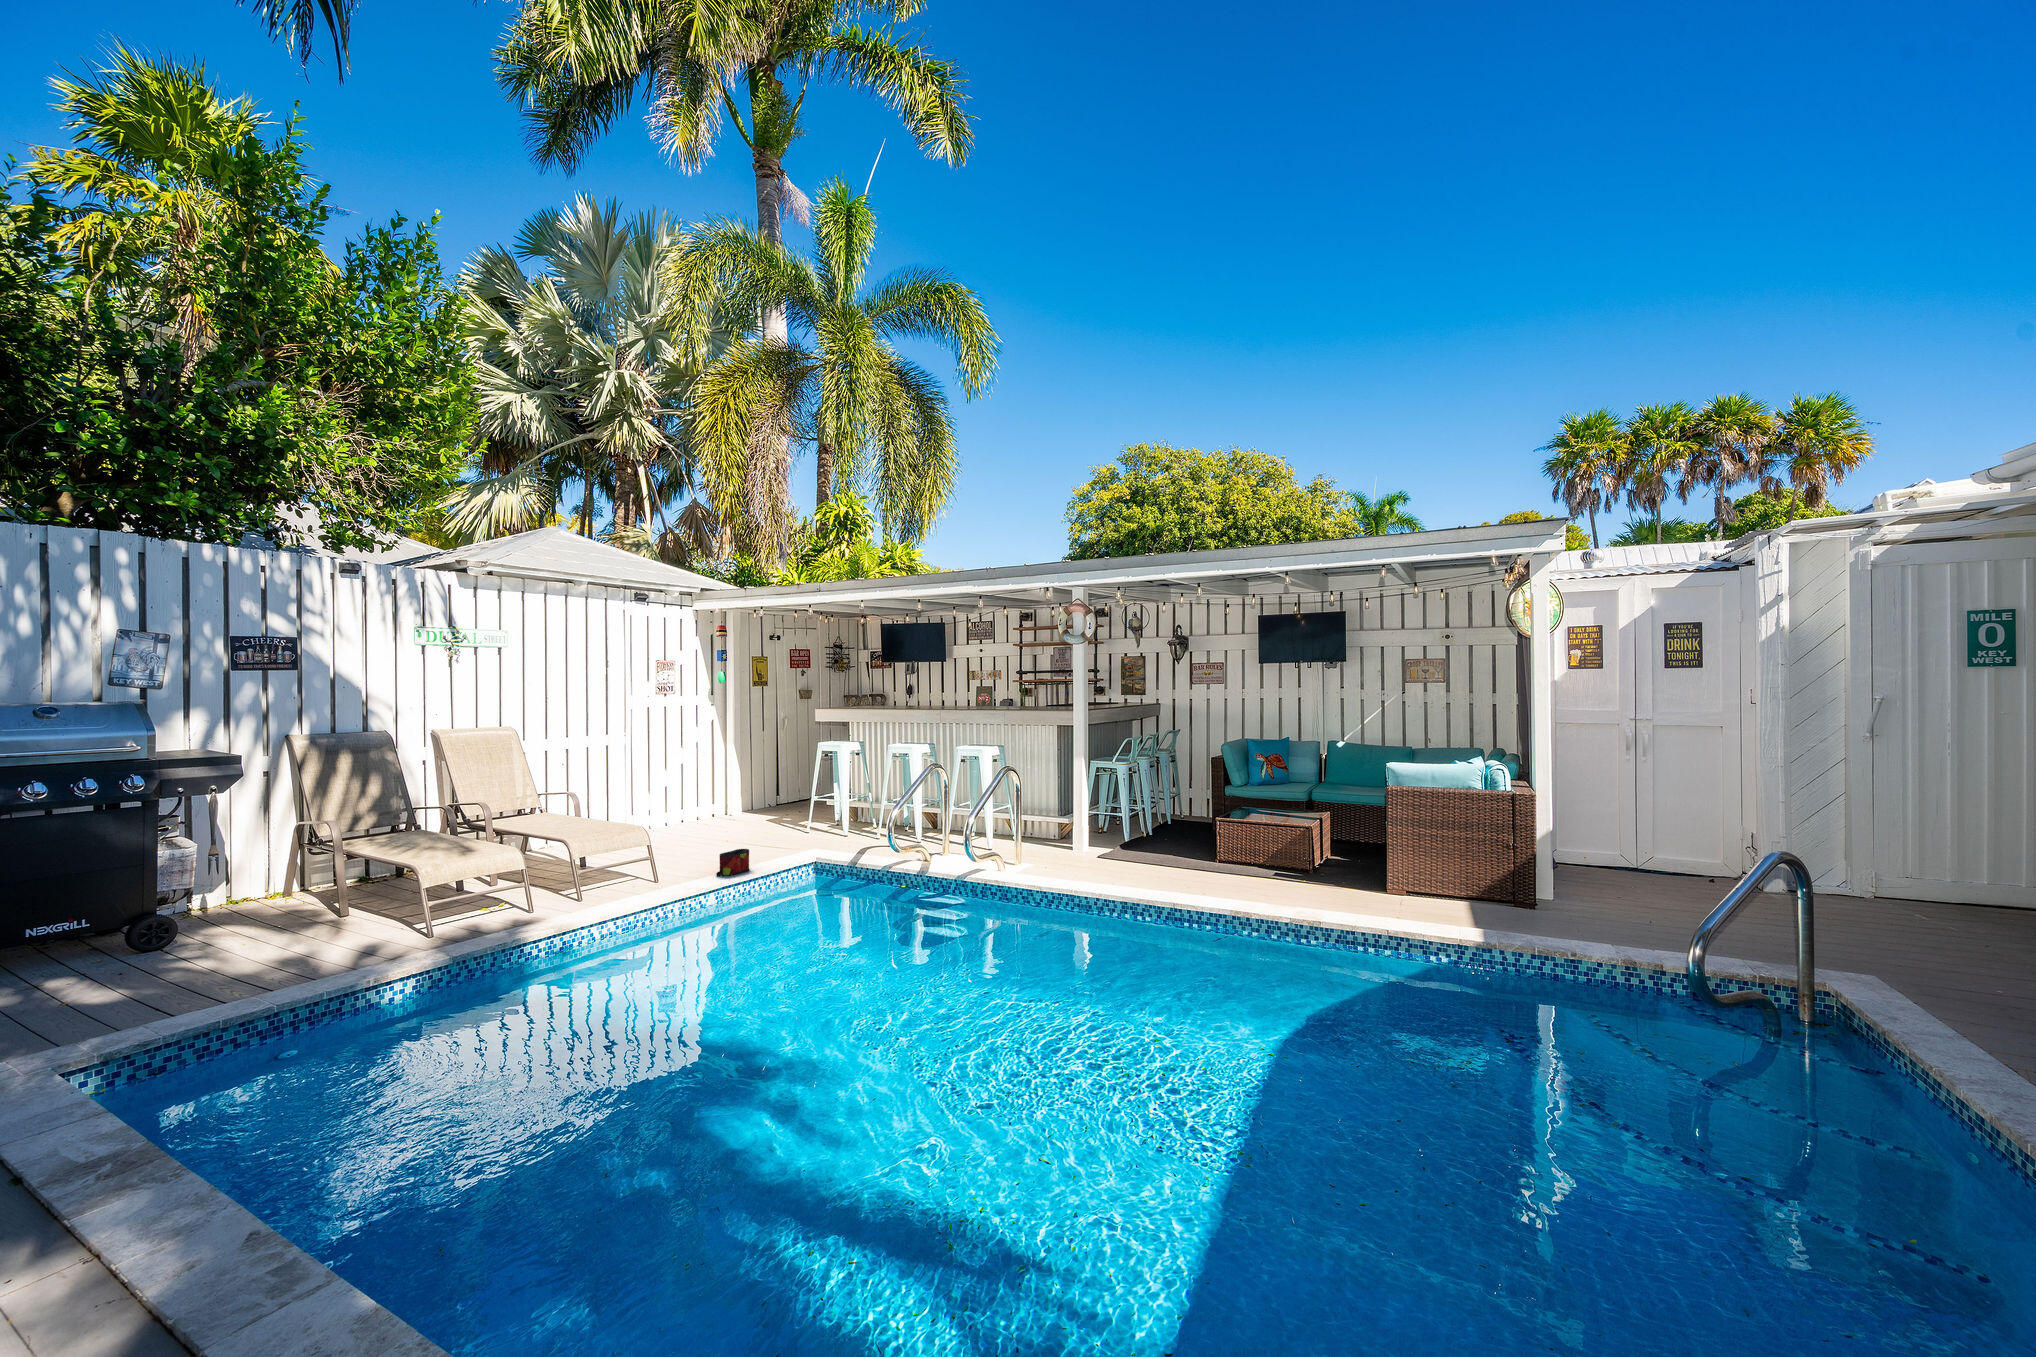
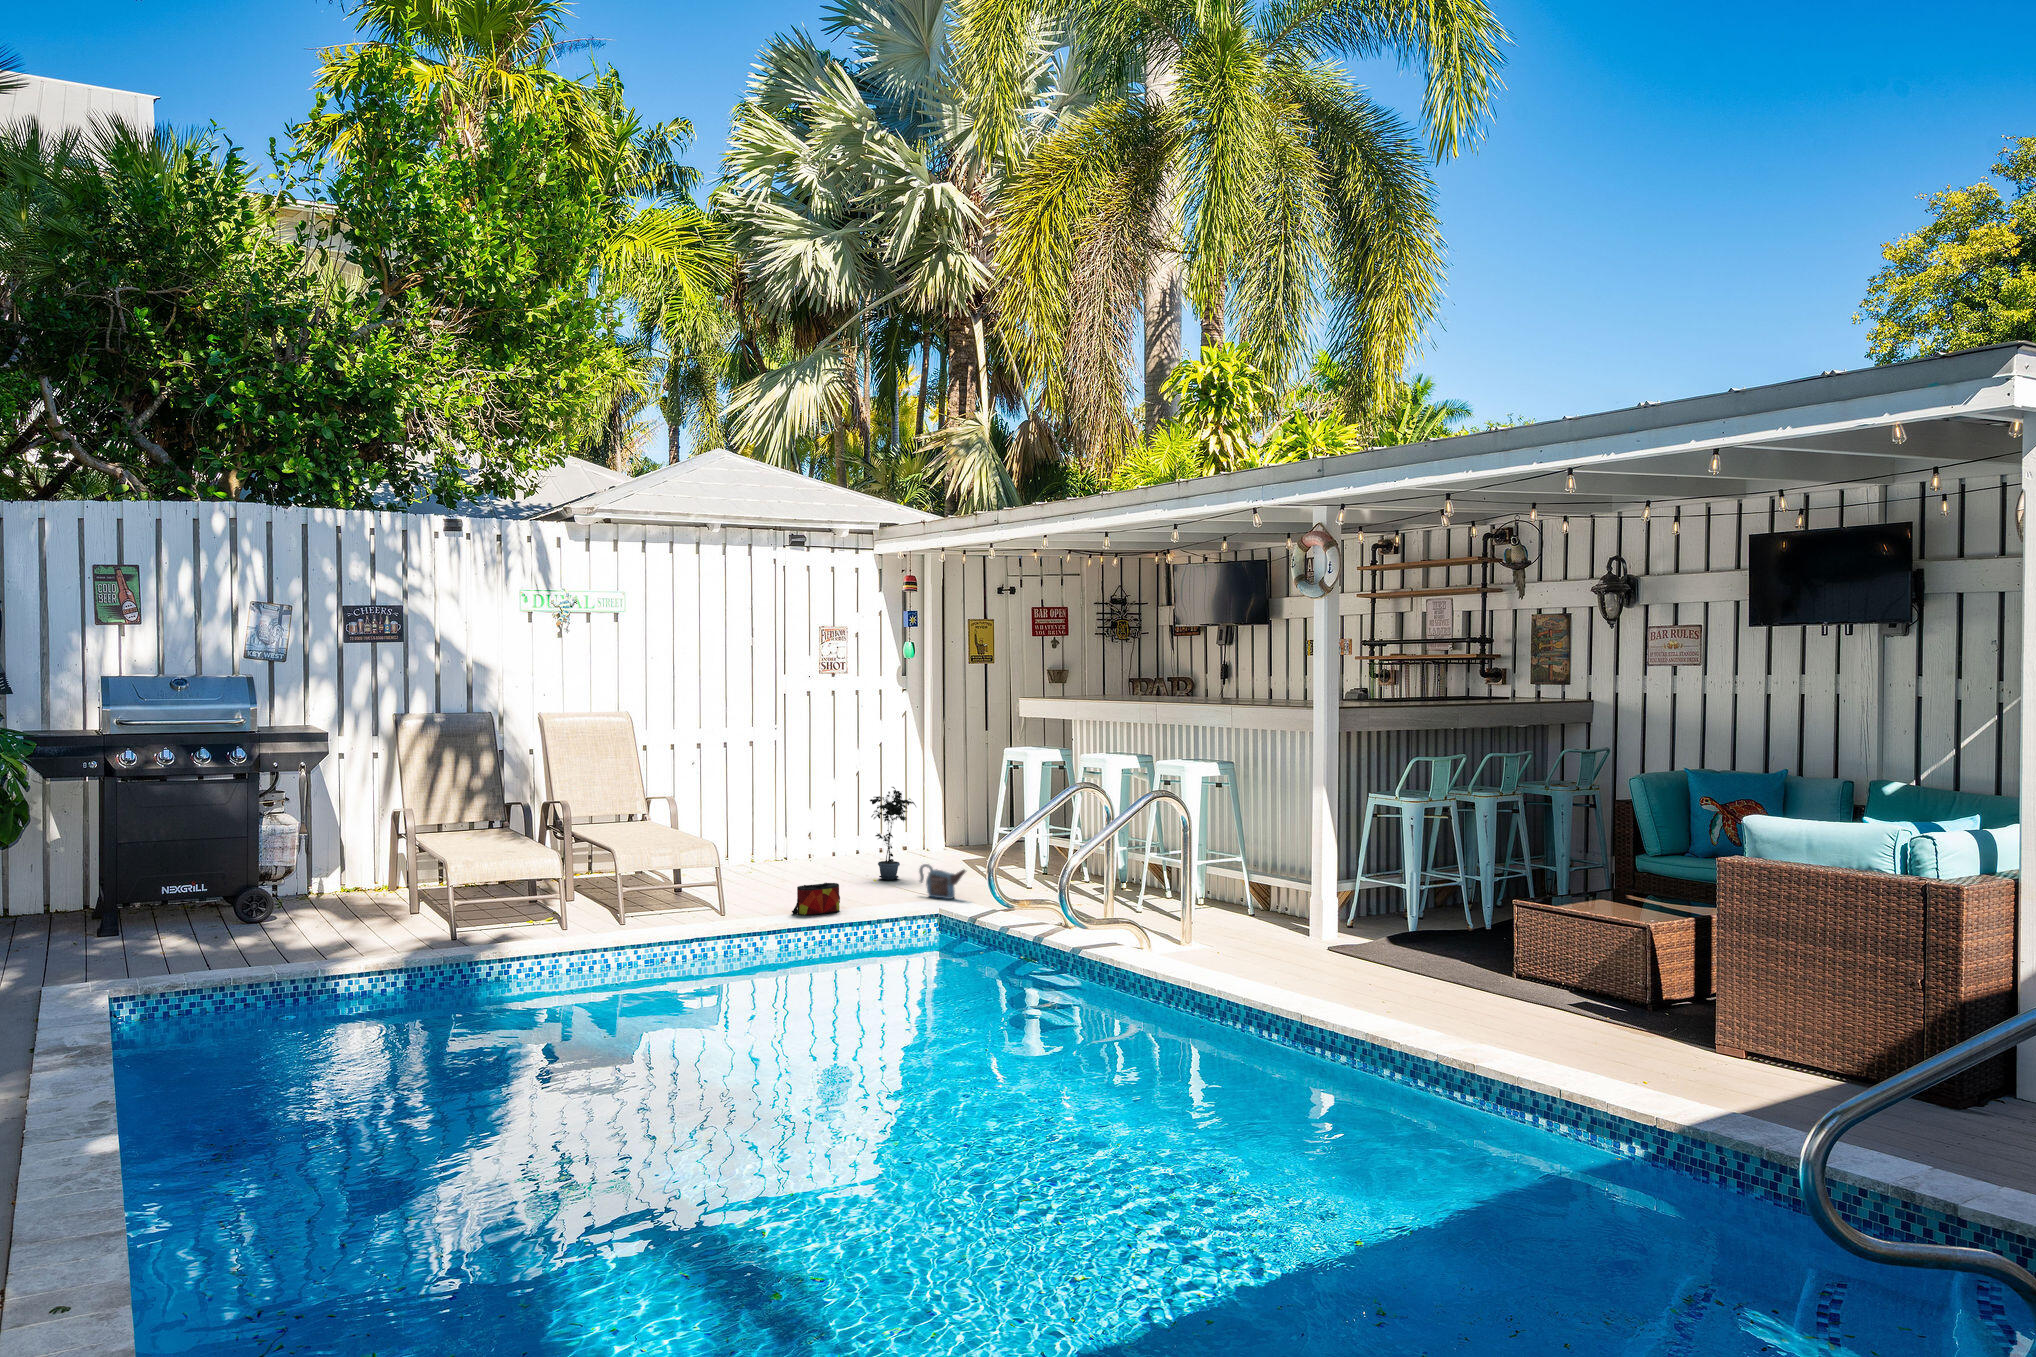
potted plant: none [721,776,763,843] -> present [870,787,916,880]
watering can: none [784,828,825,852] -> present [919,864,965,899]

